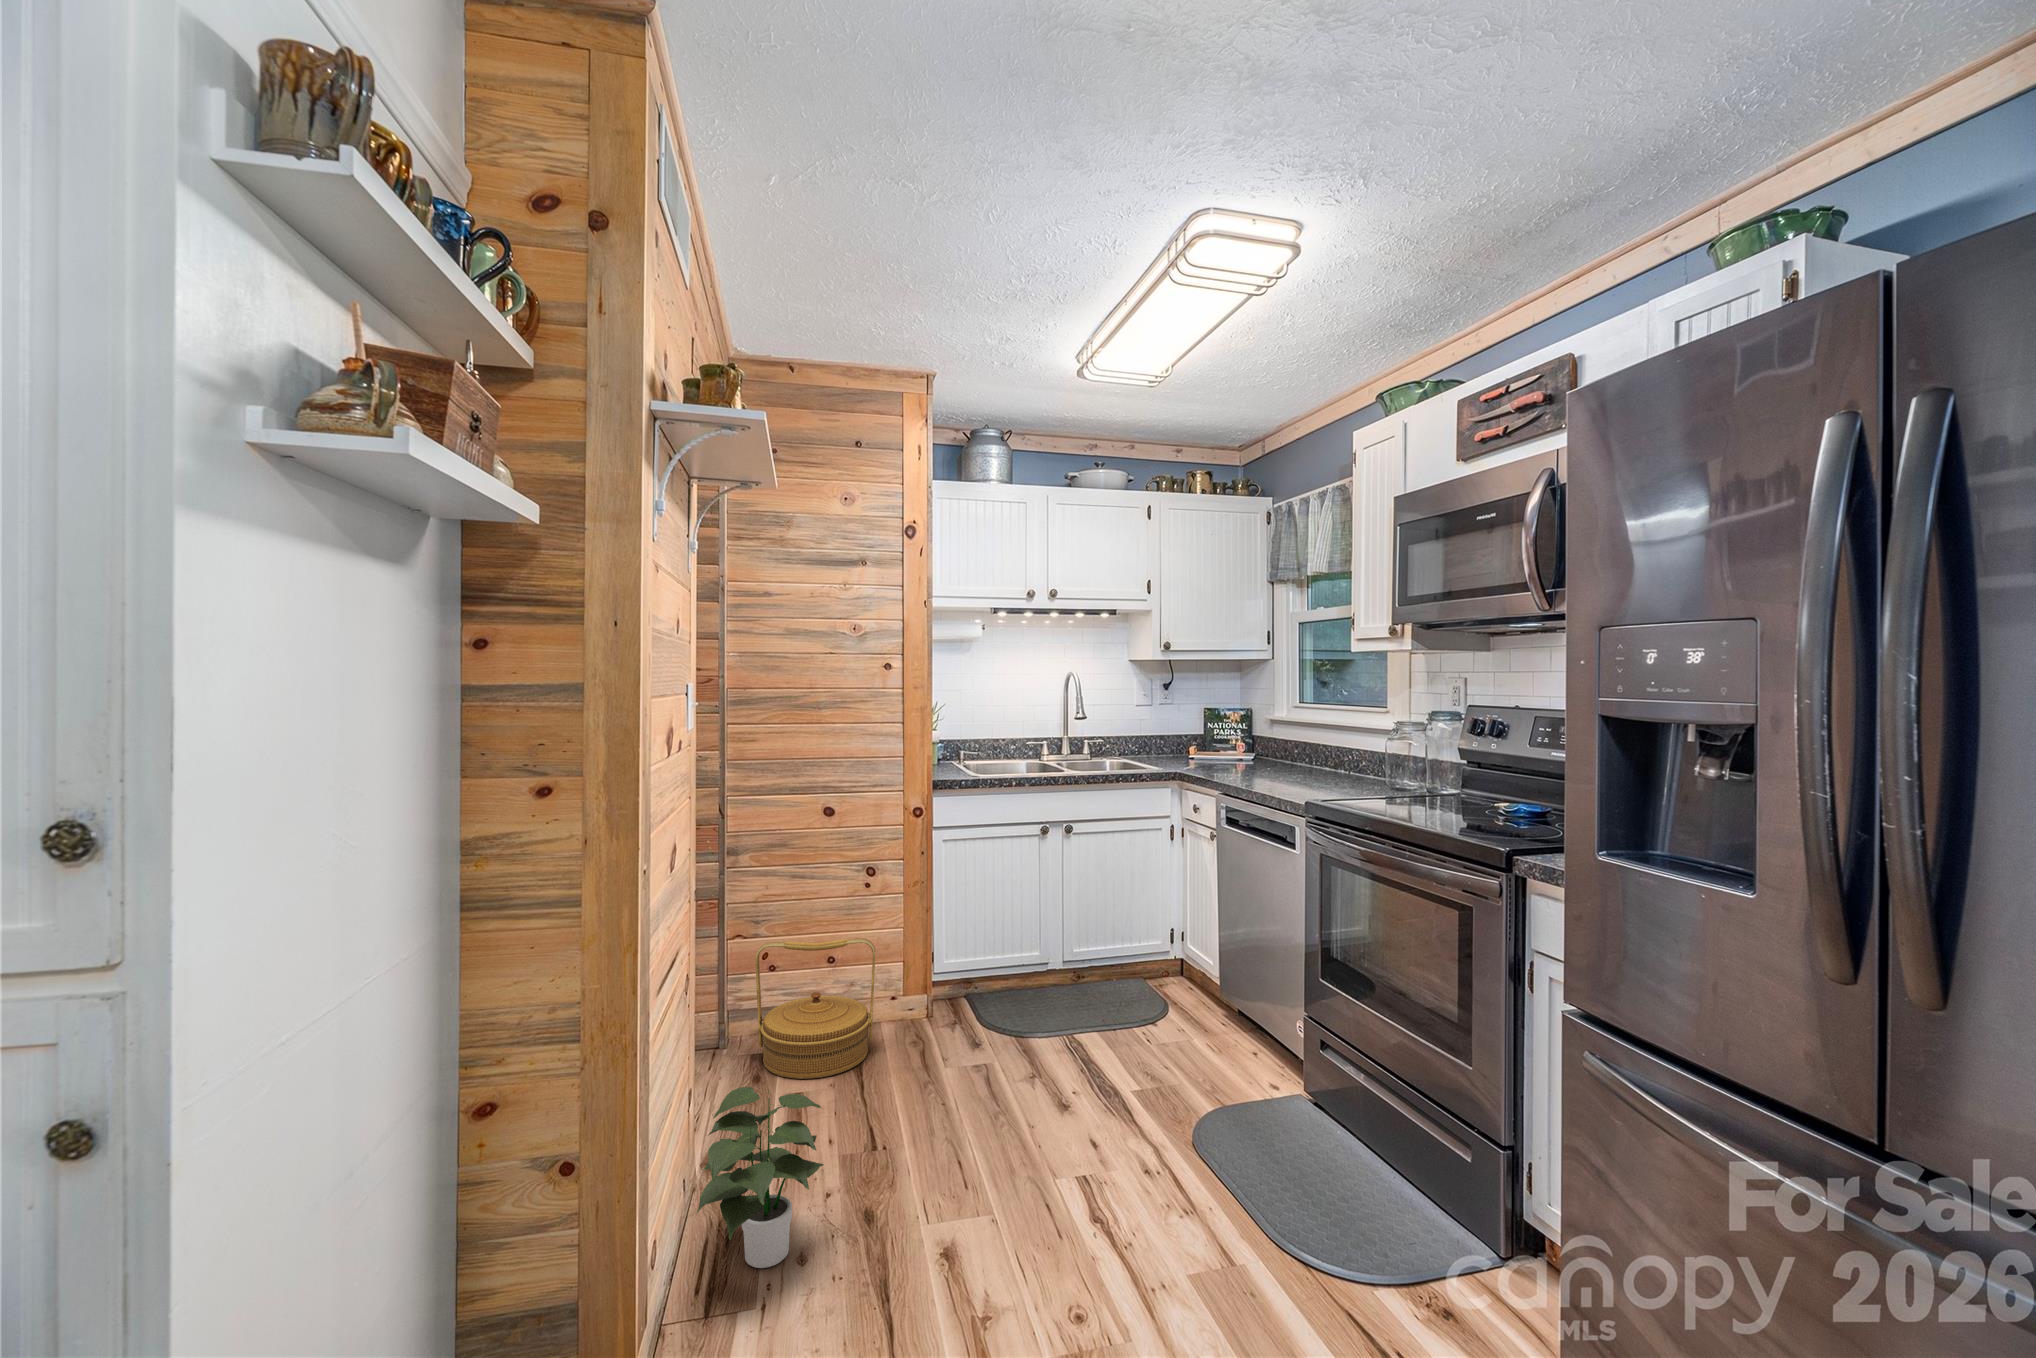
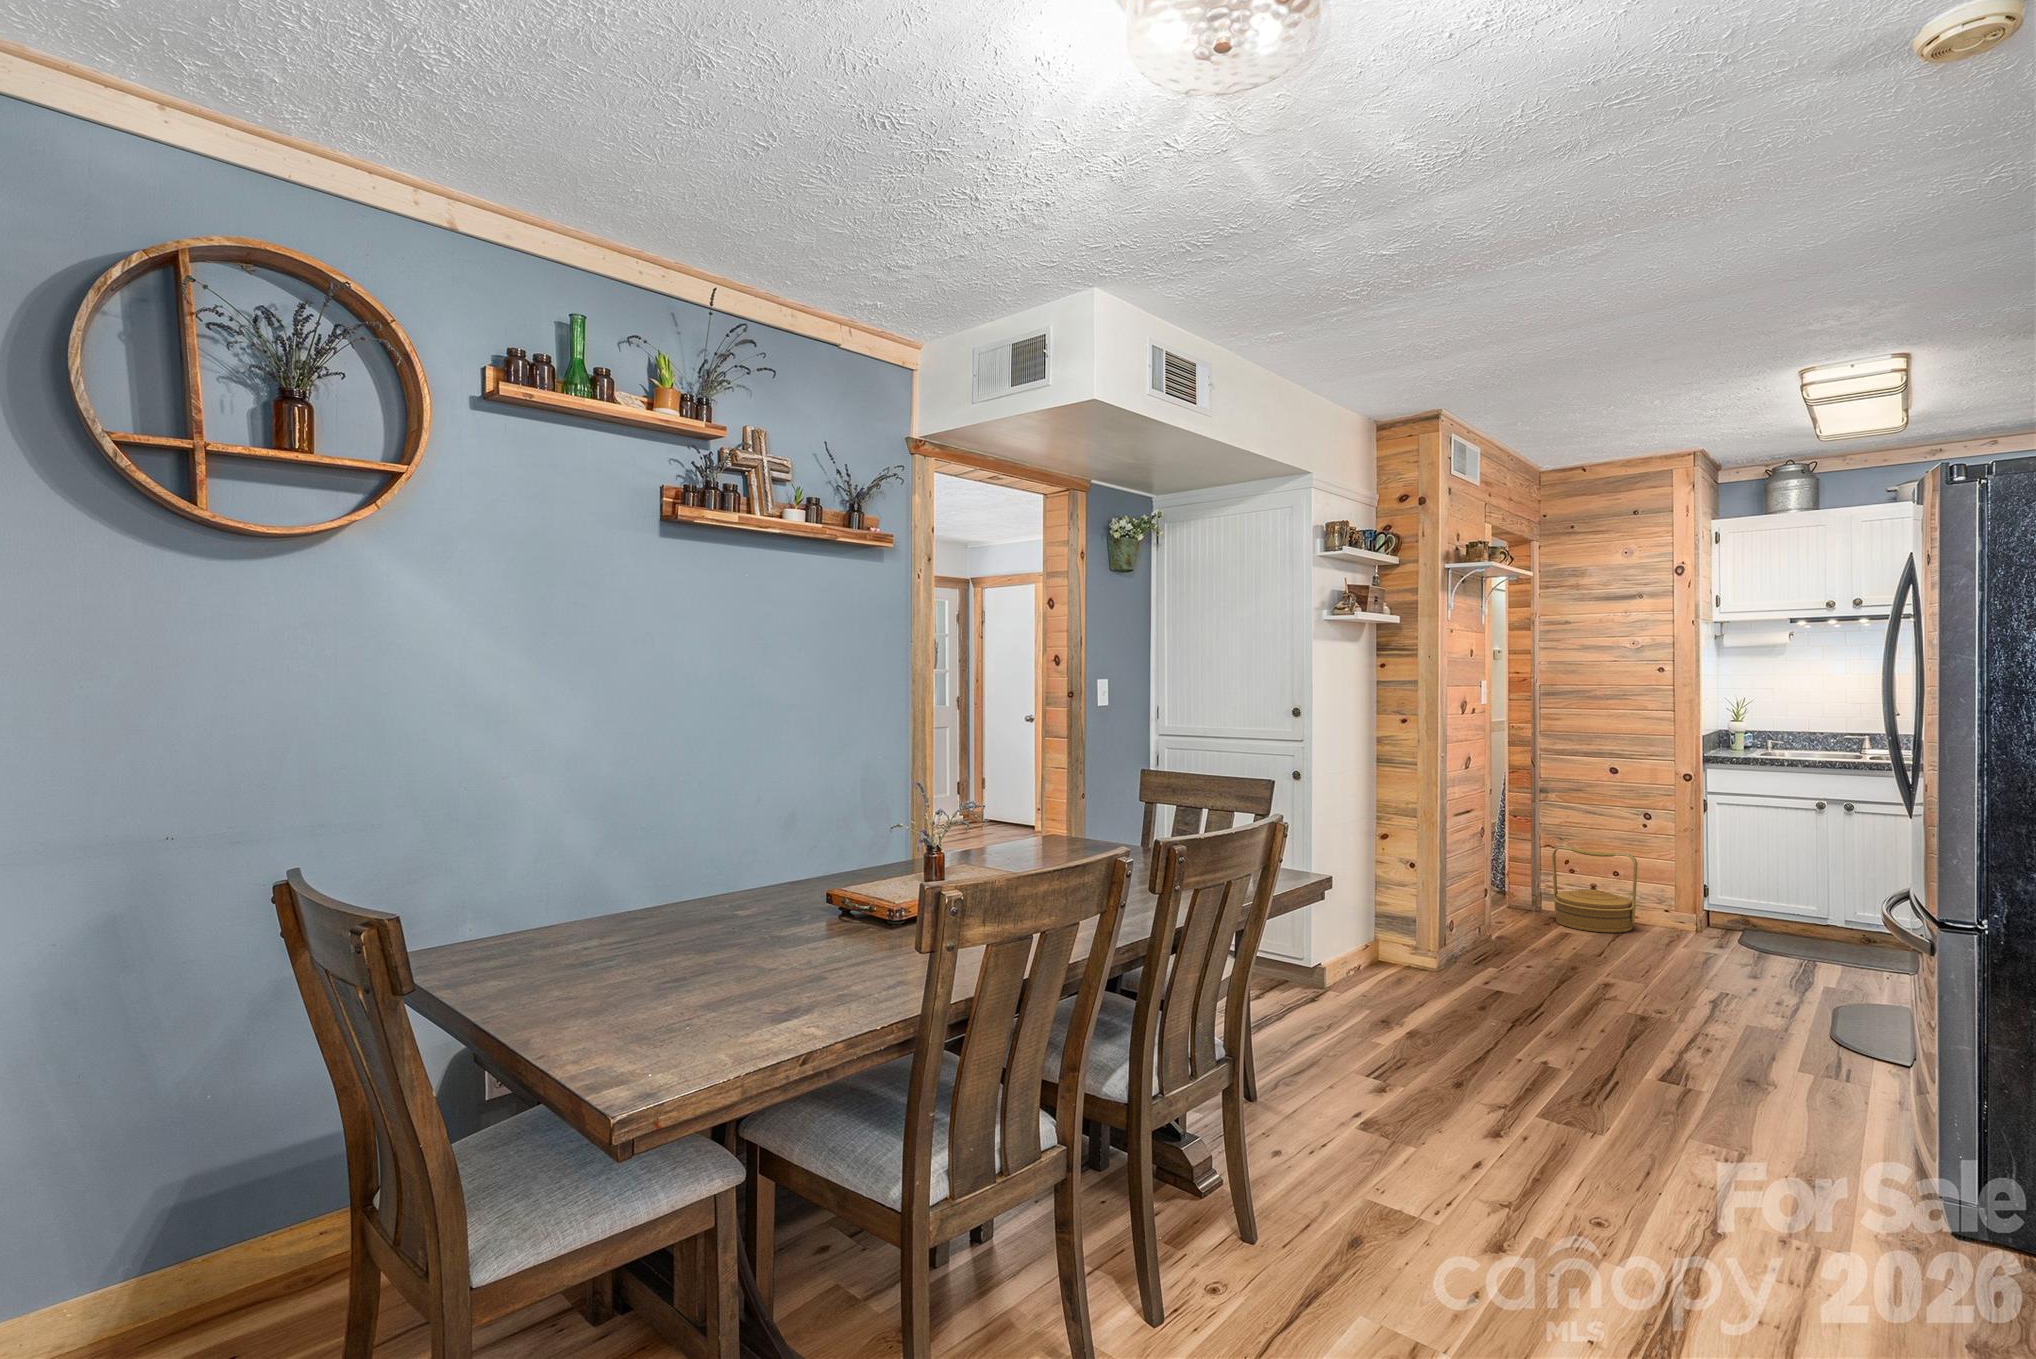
potted plant: present [697,1087,824,1268] -> none [1475,883,1546,964]

